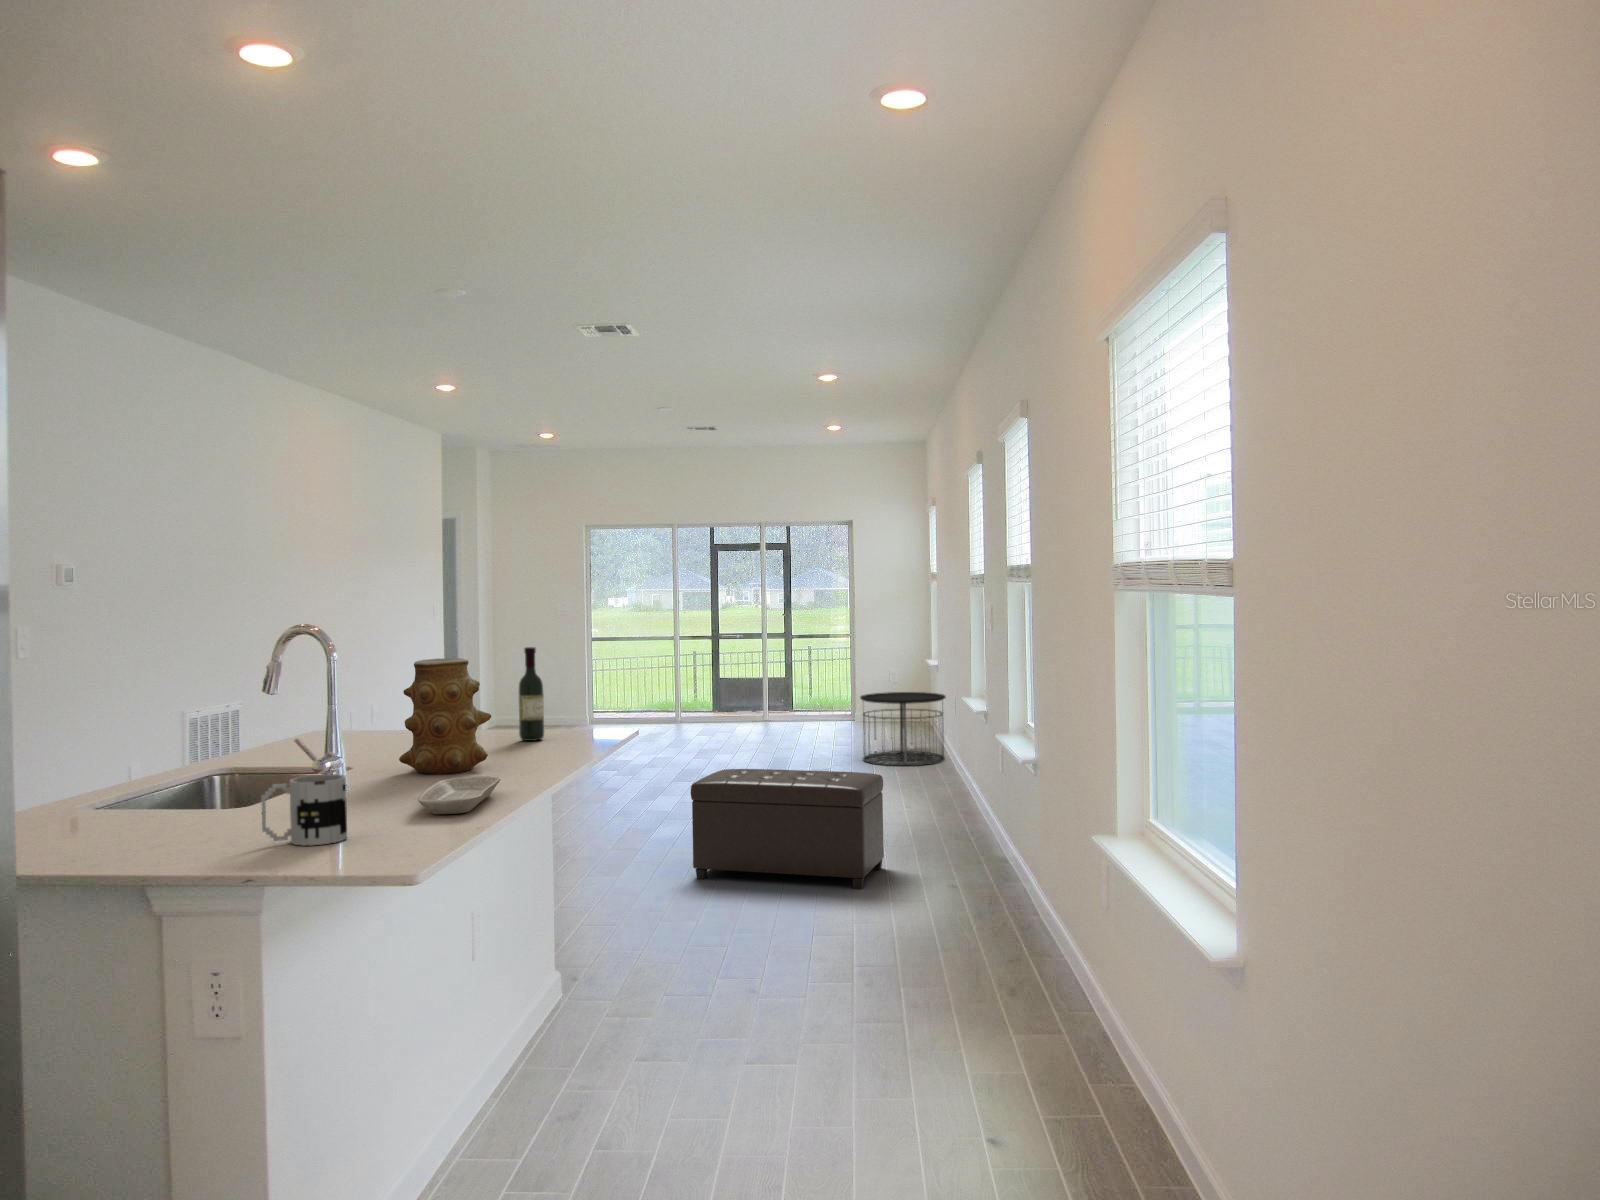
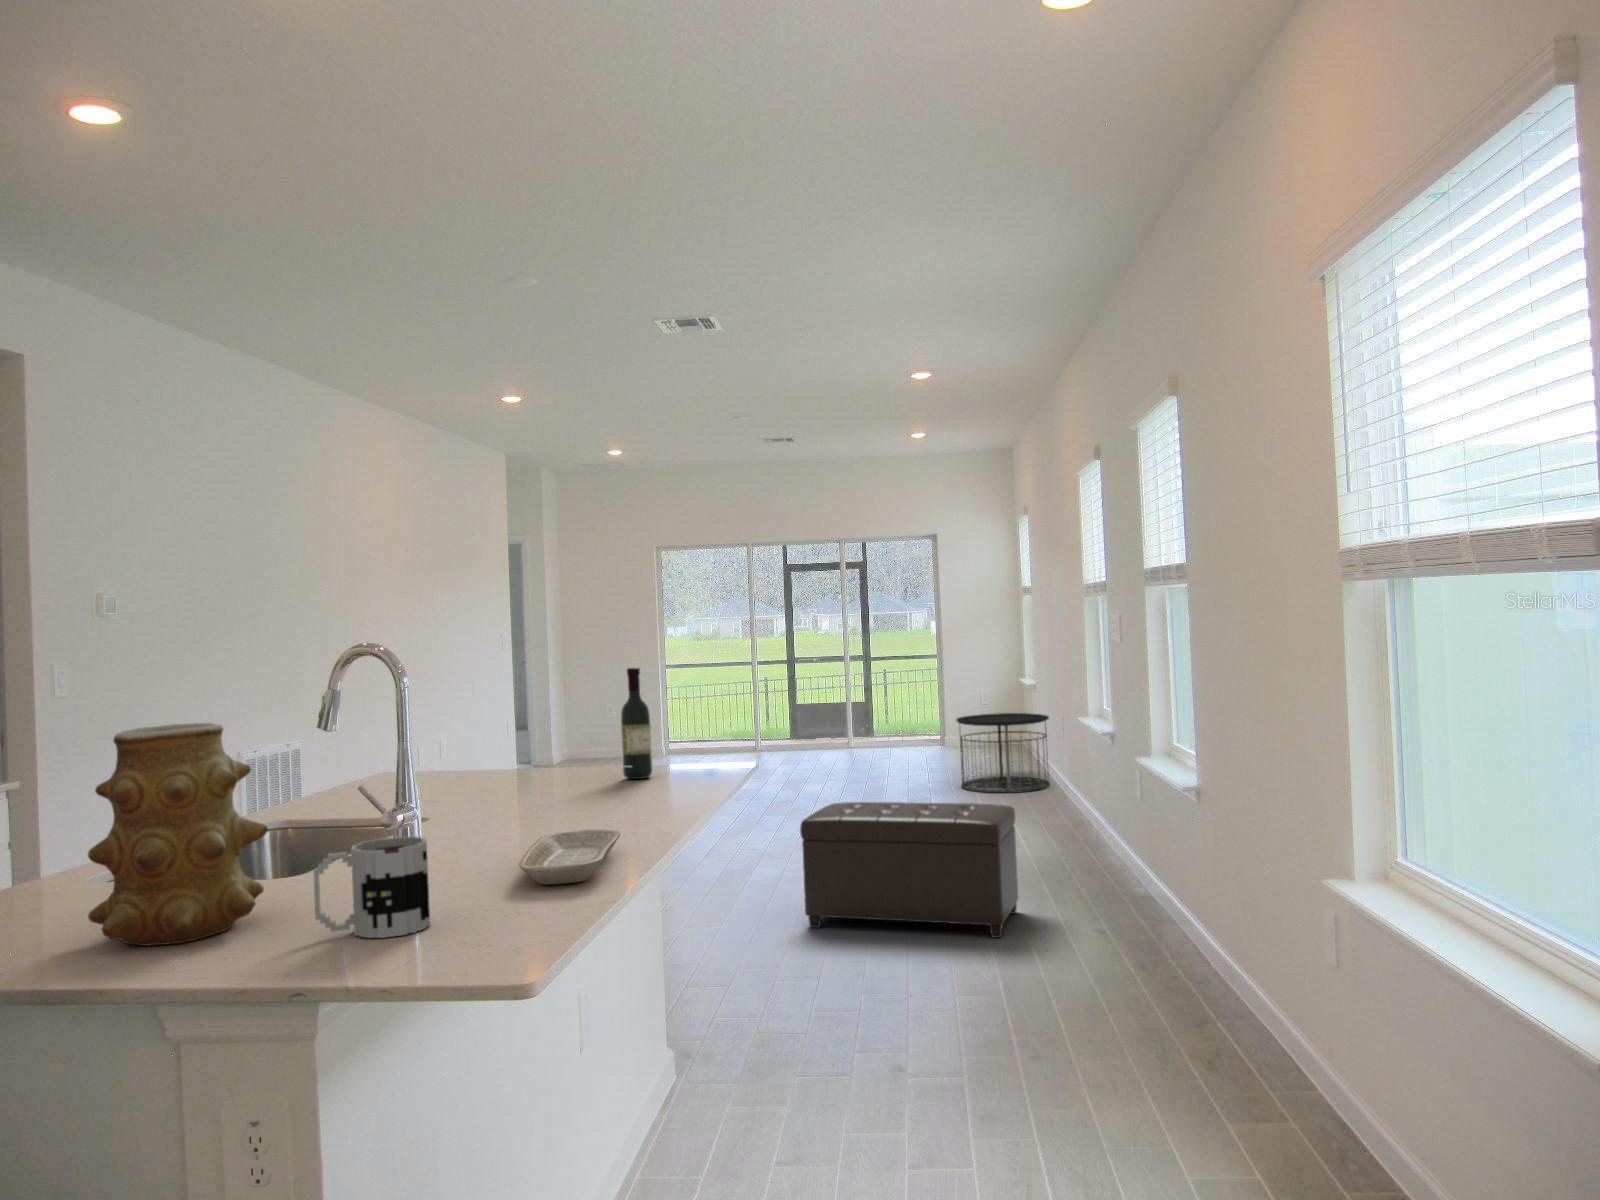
vase: present [399,658,491,774] -> present [88,723,268,946]

